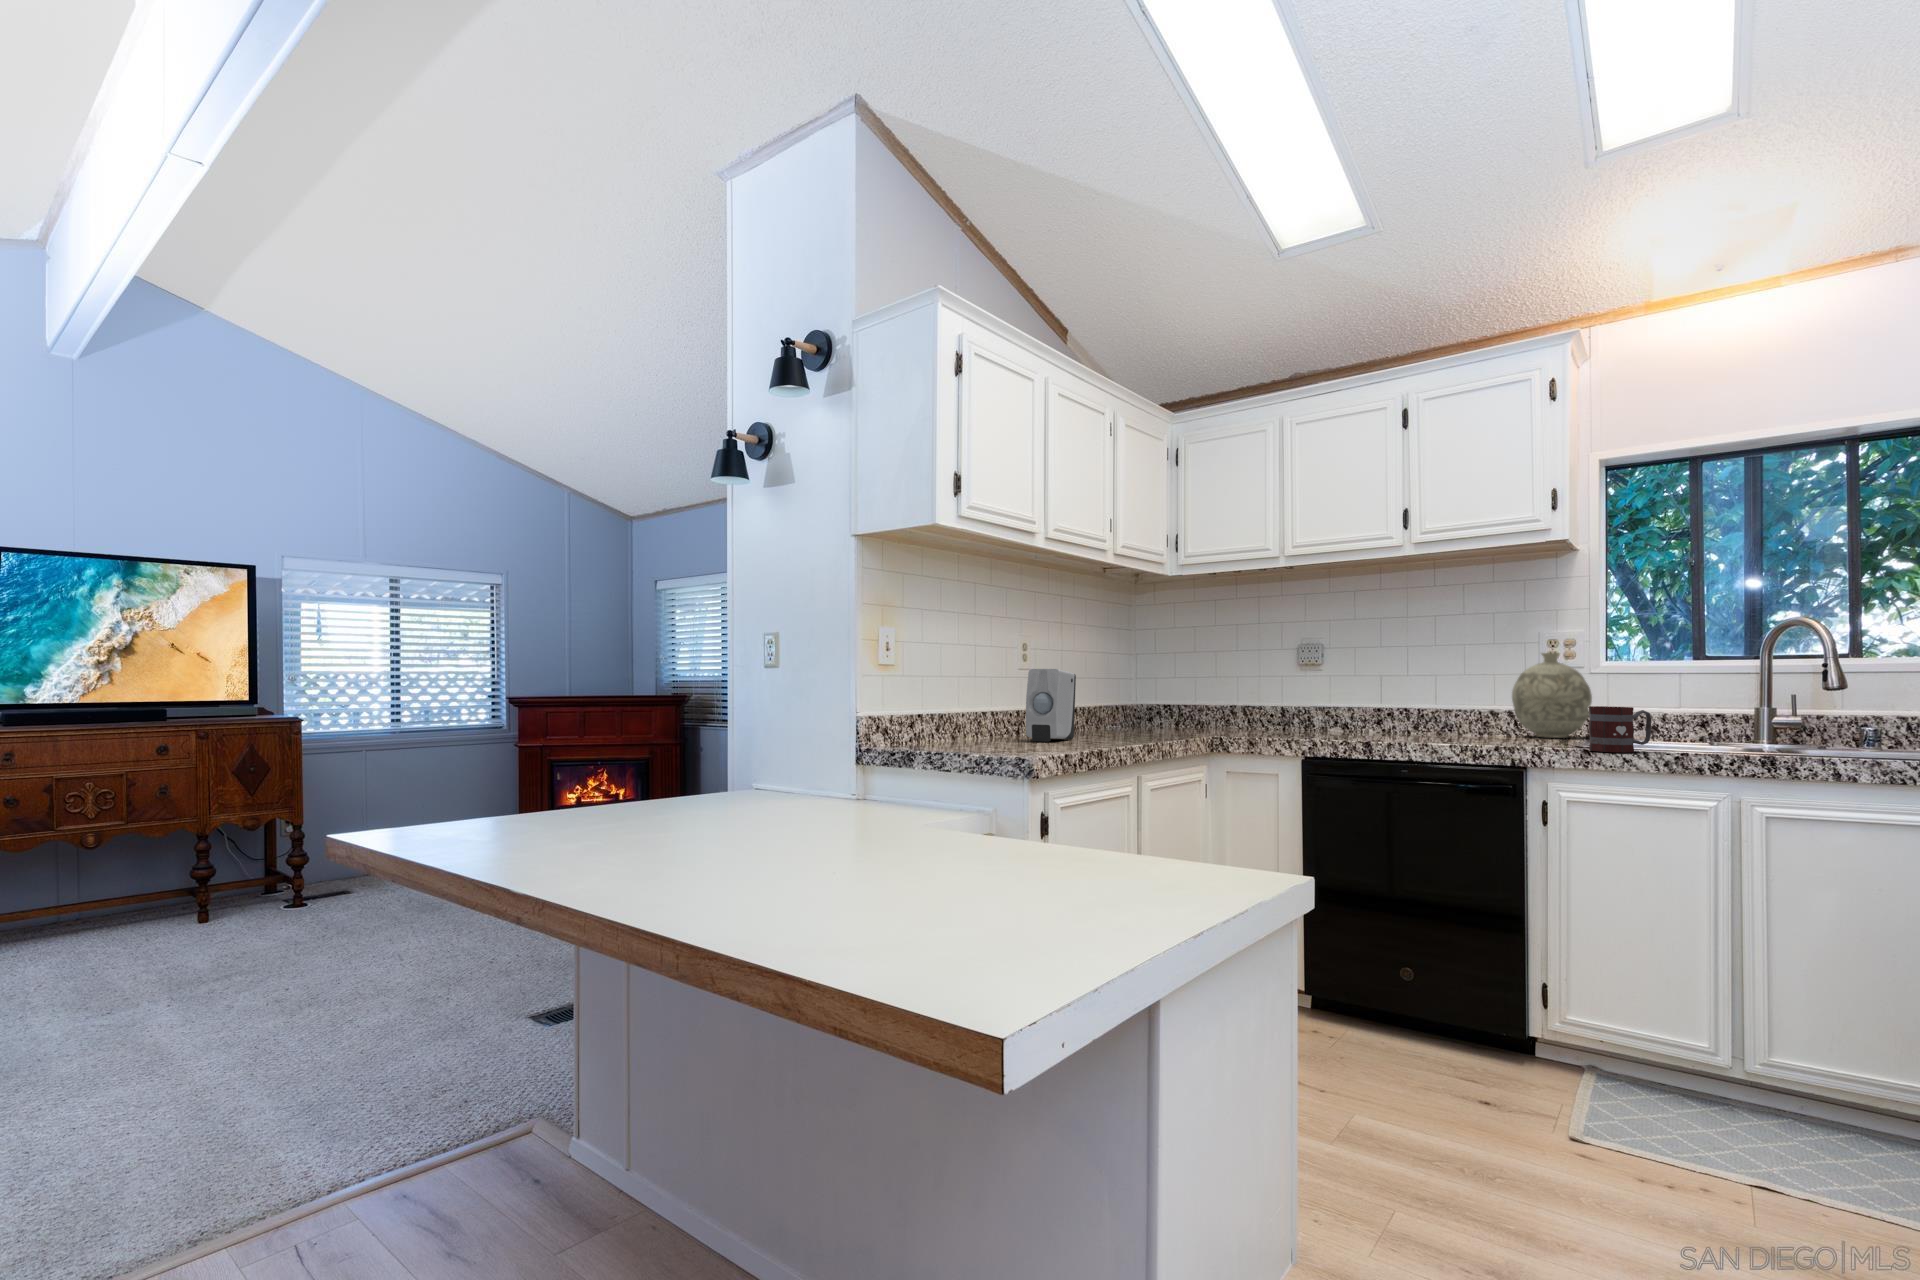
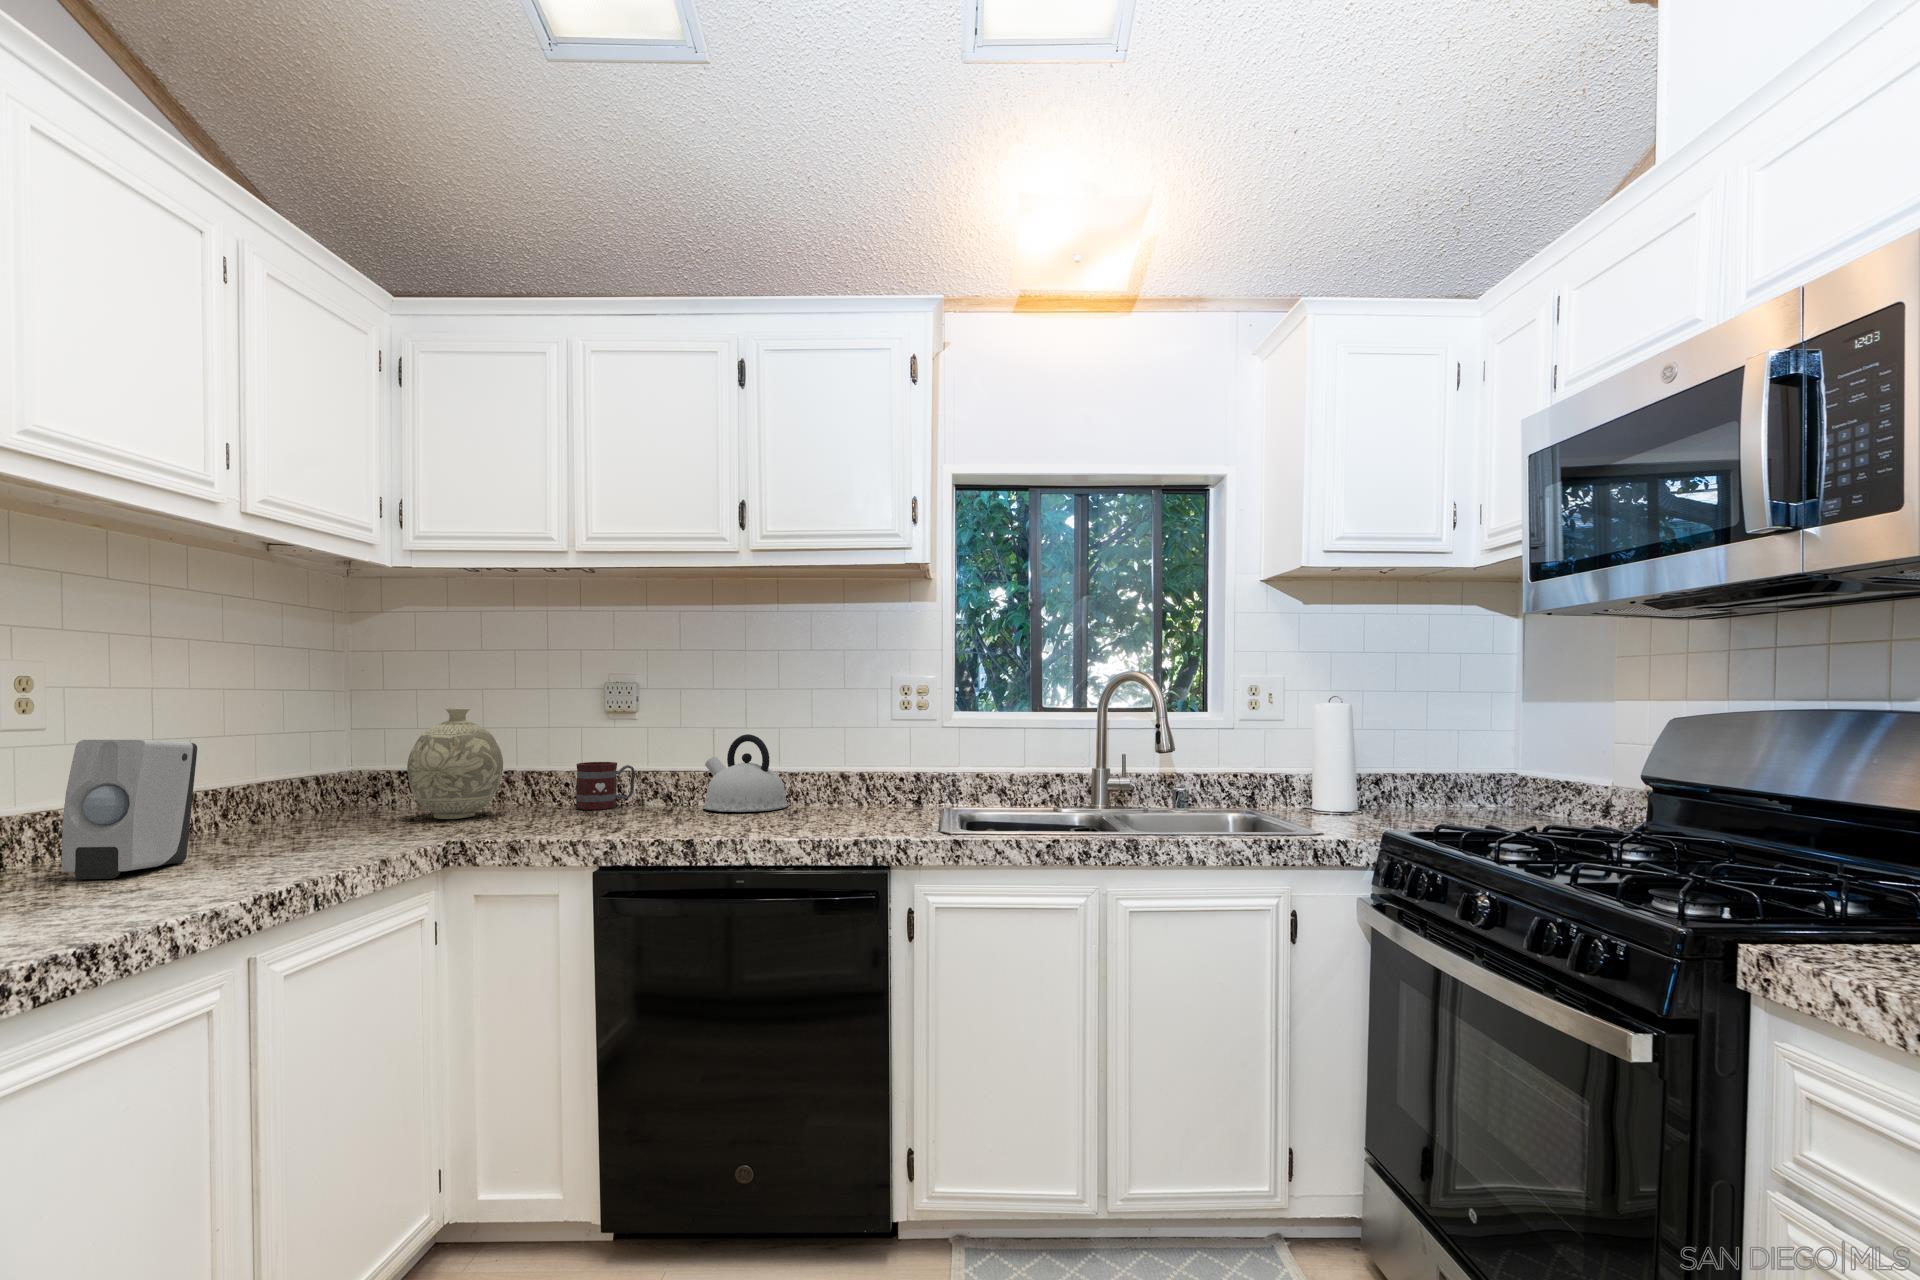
decorative vase: present [1512,653,1592,738] -> present [407,708,503,819]
kettle: none [1375,678,1446,736] -> present [703,734,788,812]
mug: present [1588,706,1652,753] -> present [575,762,635,810]

